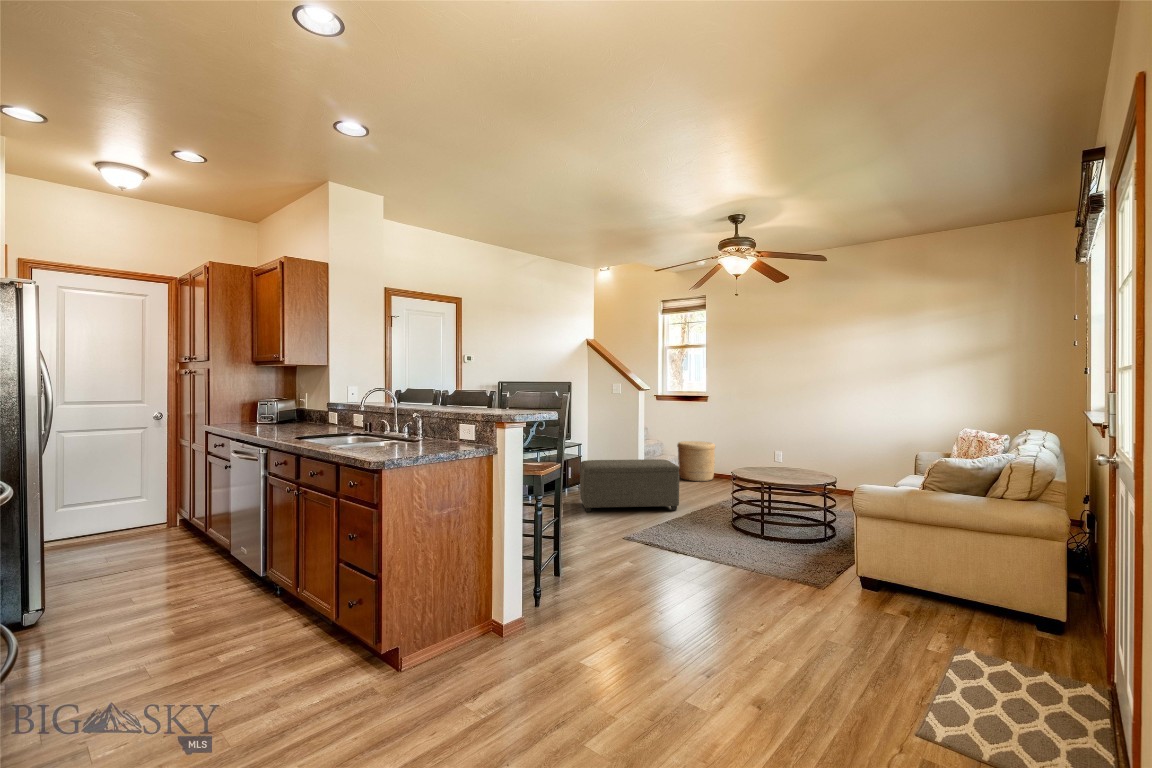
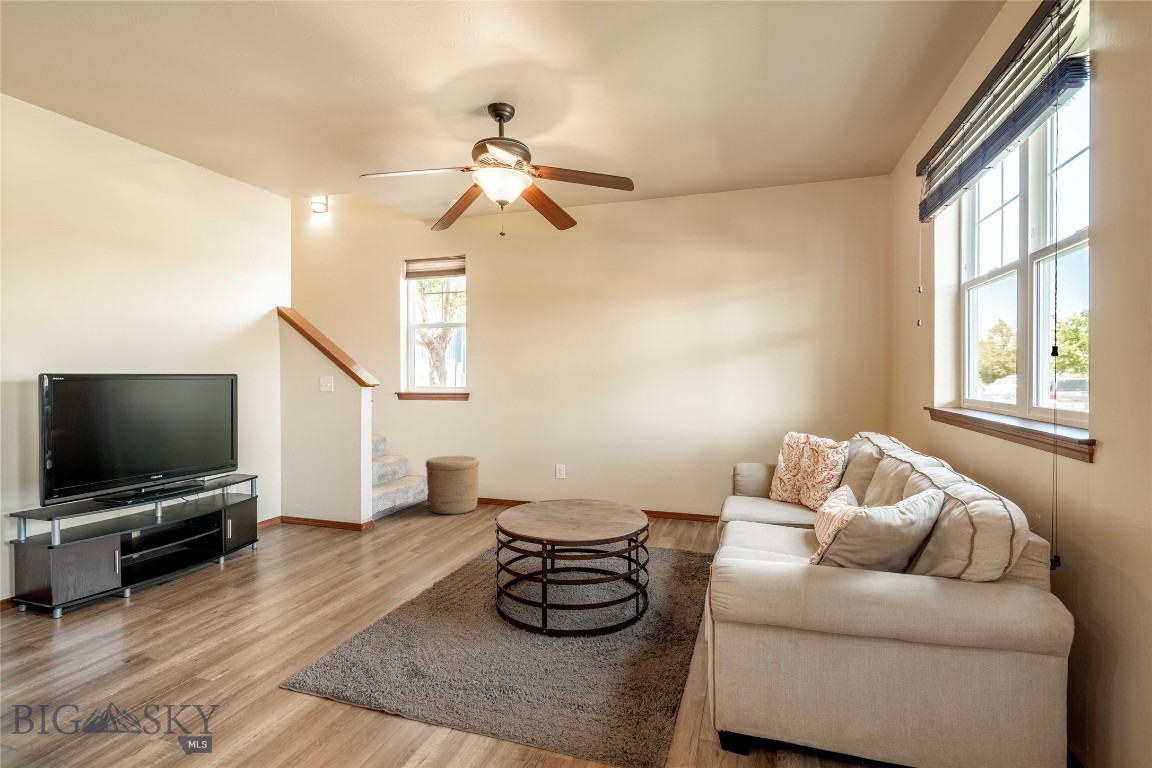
ottoman: present [580,459,679,512] -> none [228,498,413,615]

